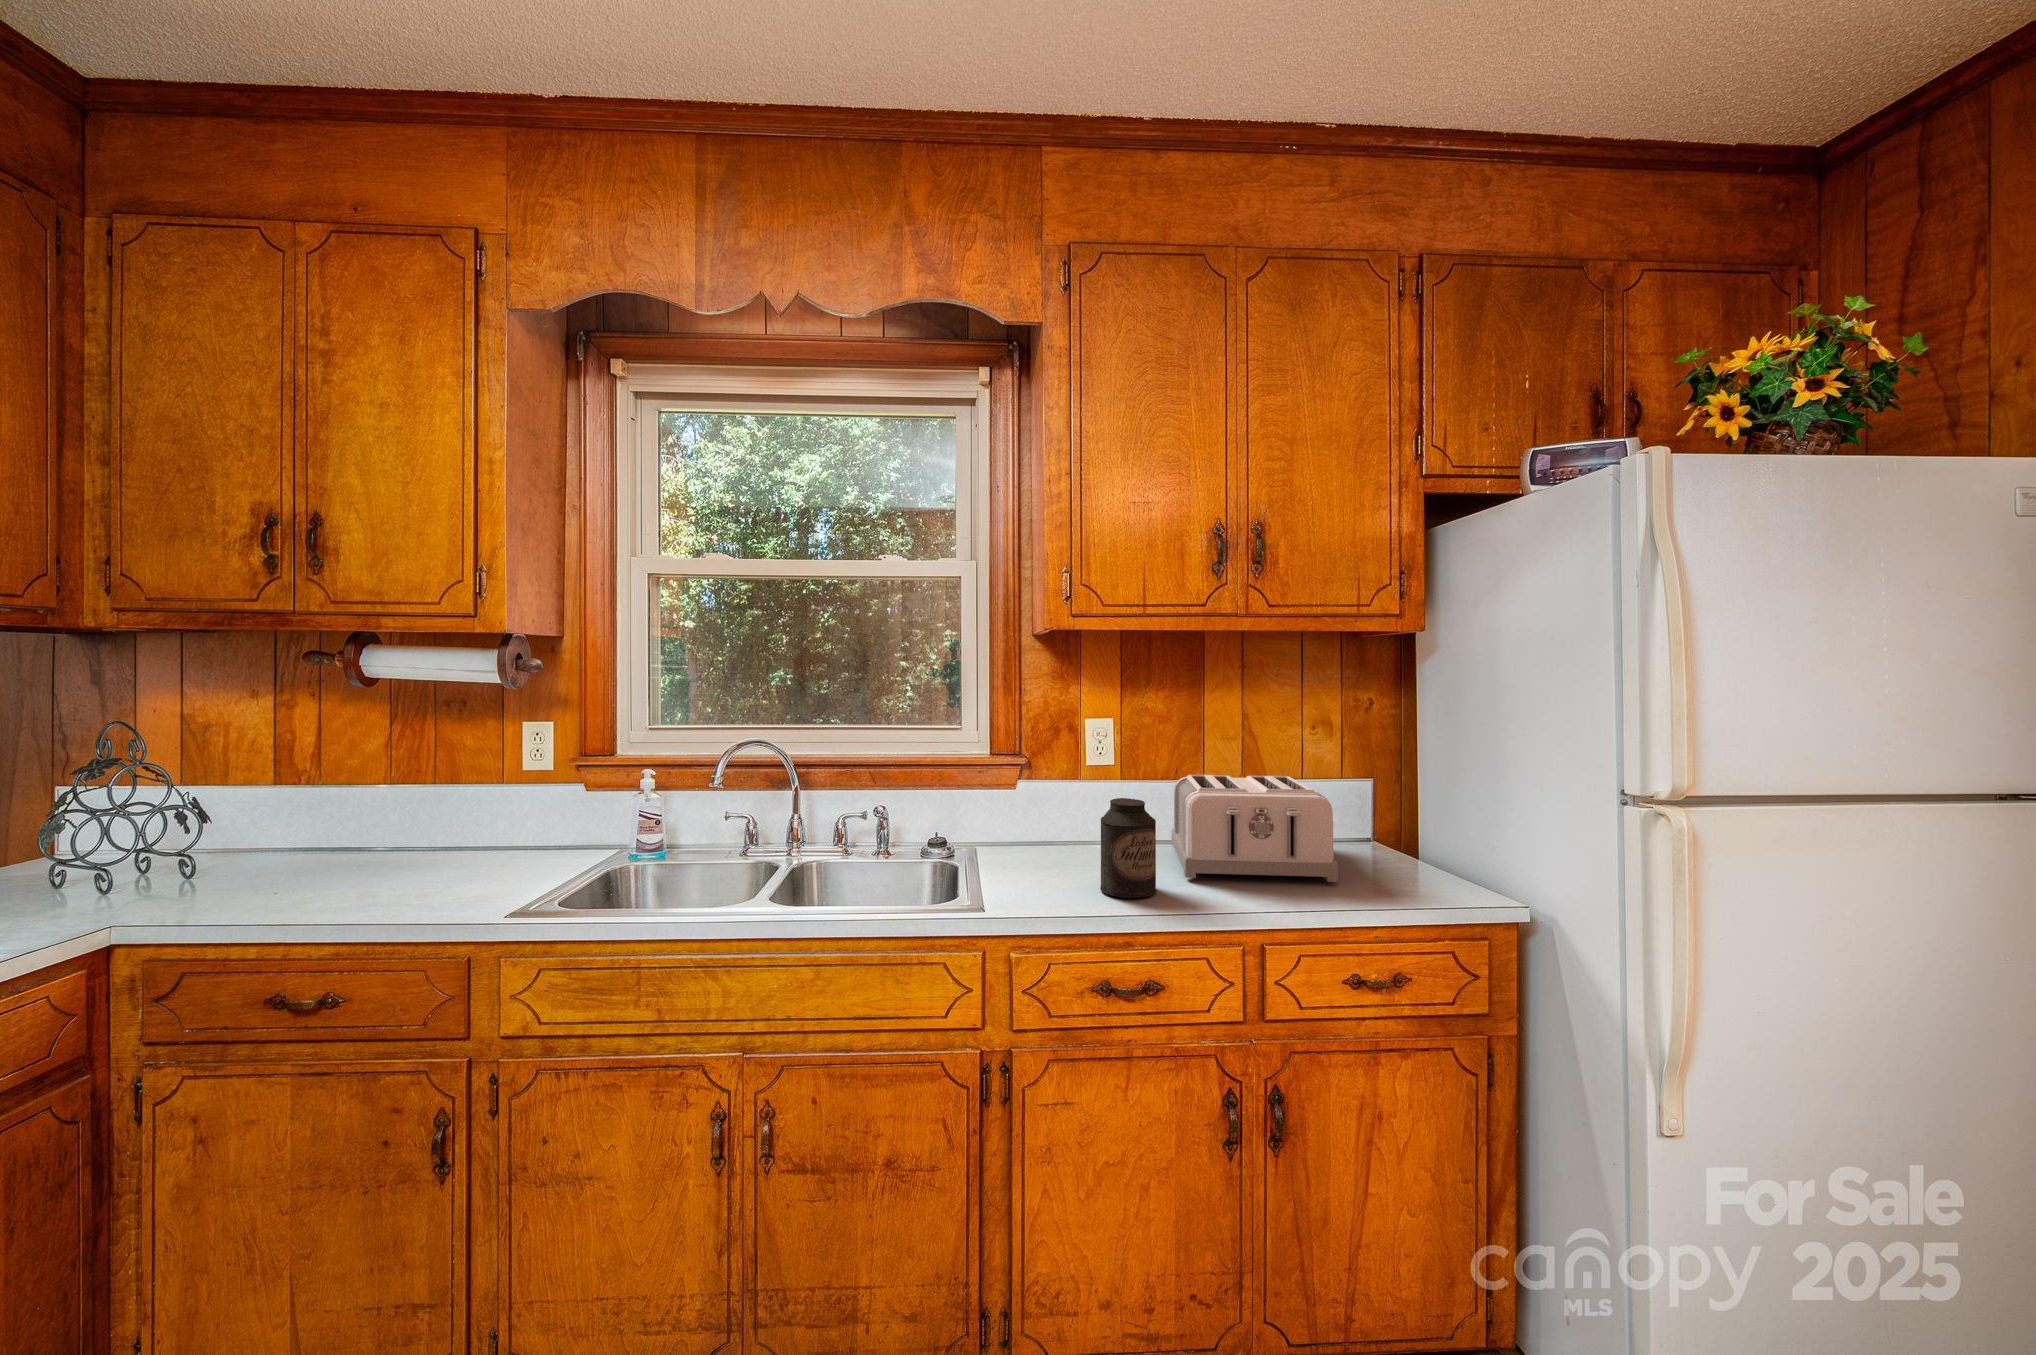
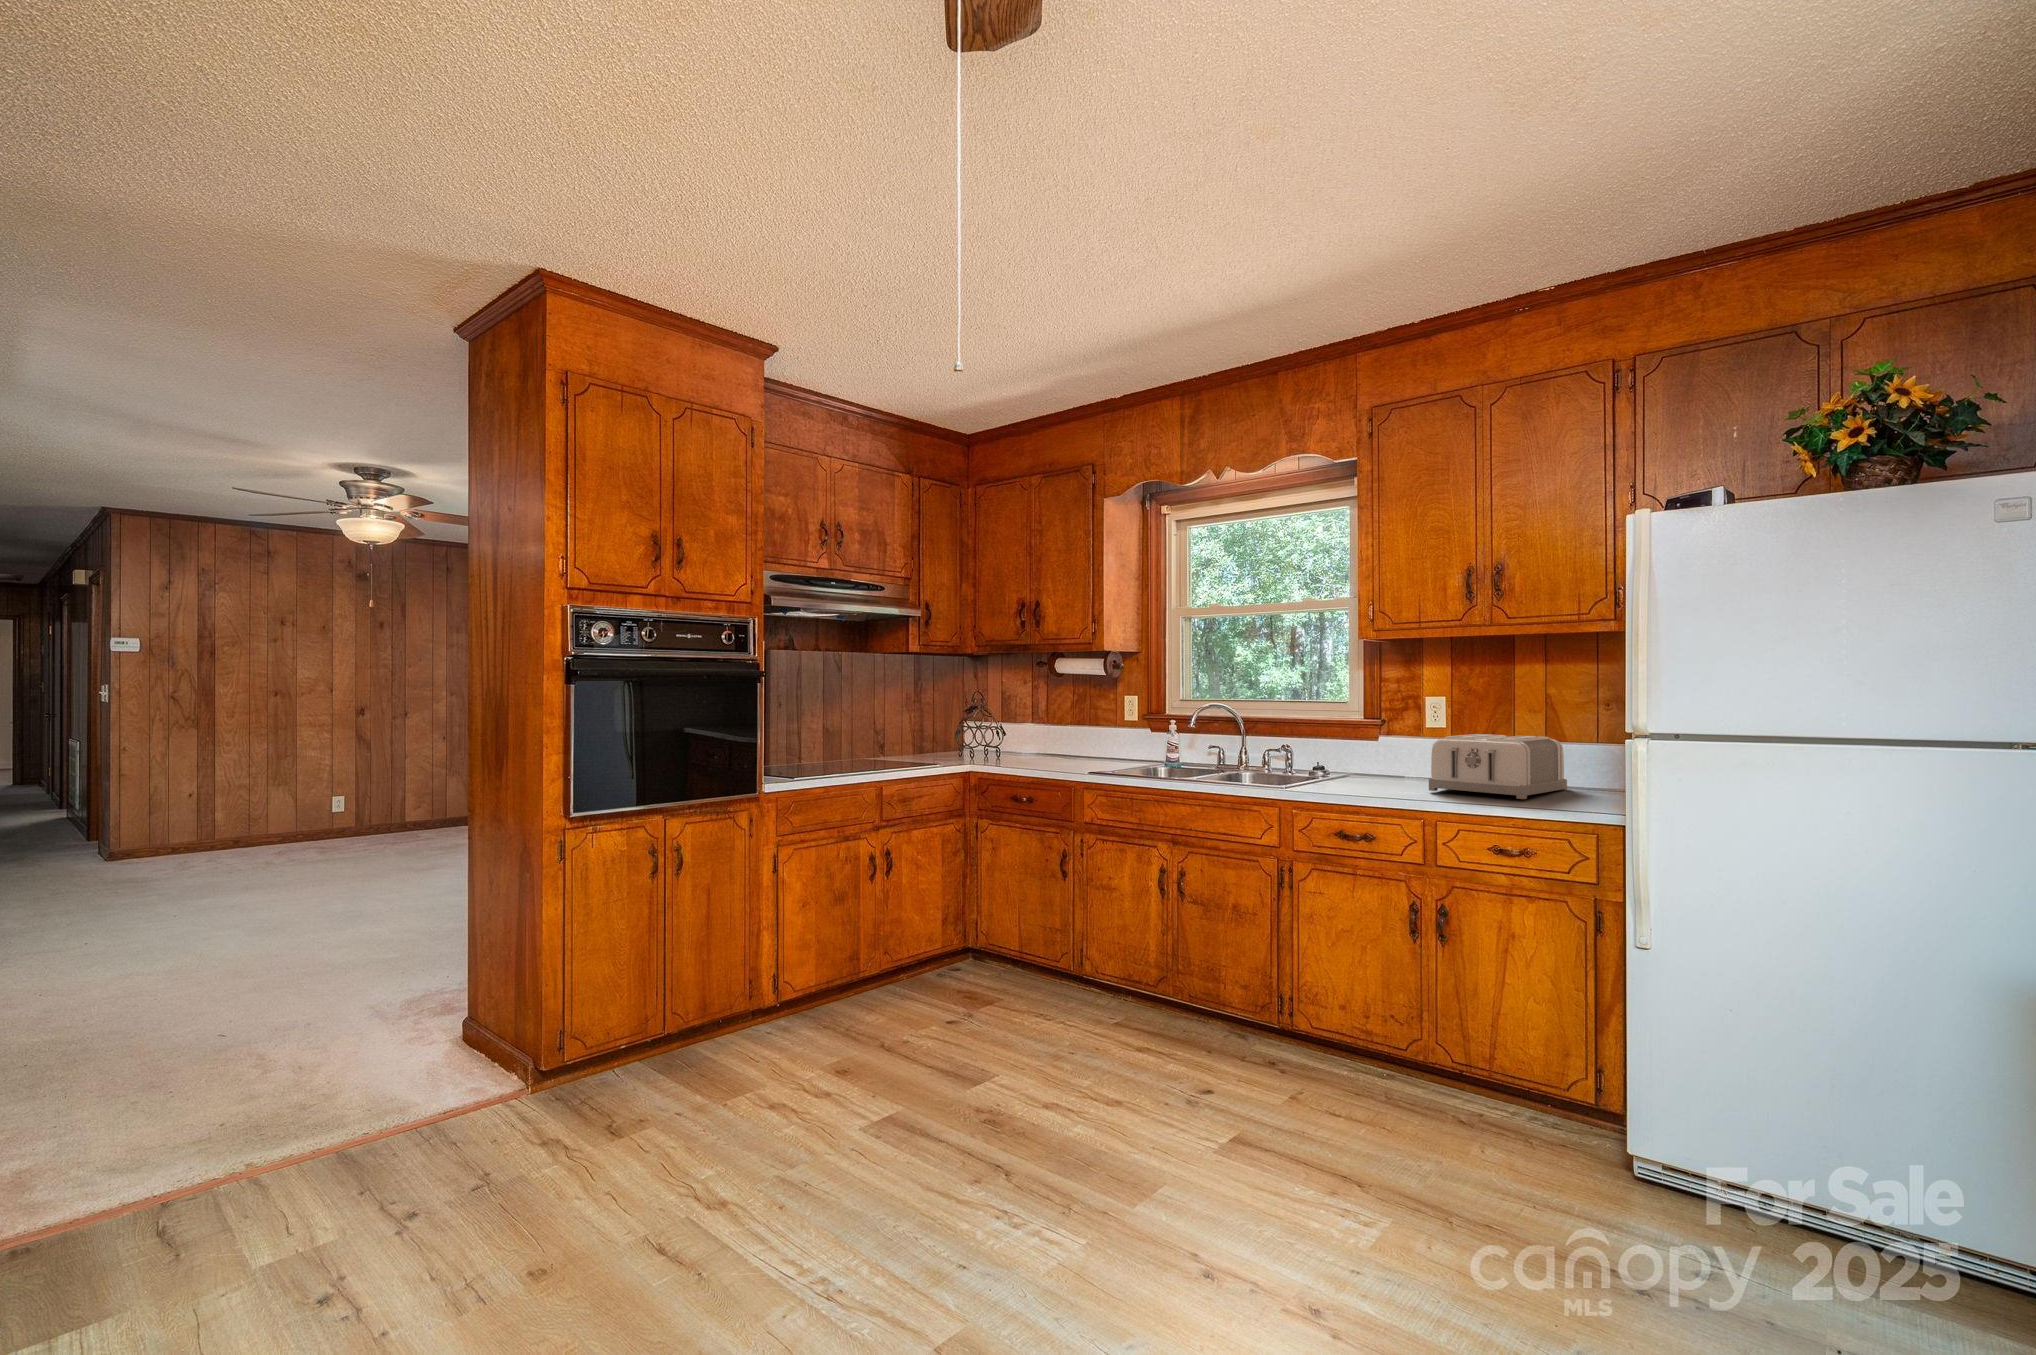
canister: present [1100,798,1156,898] -> none [1365,738,1401,794]

